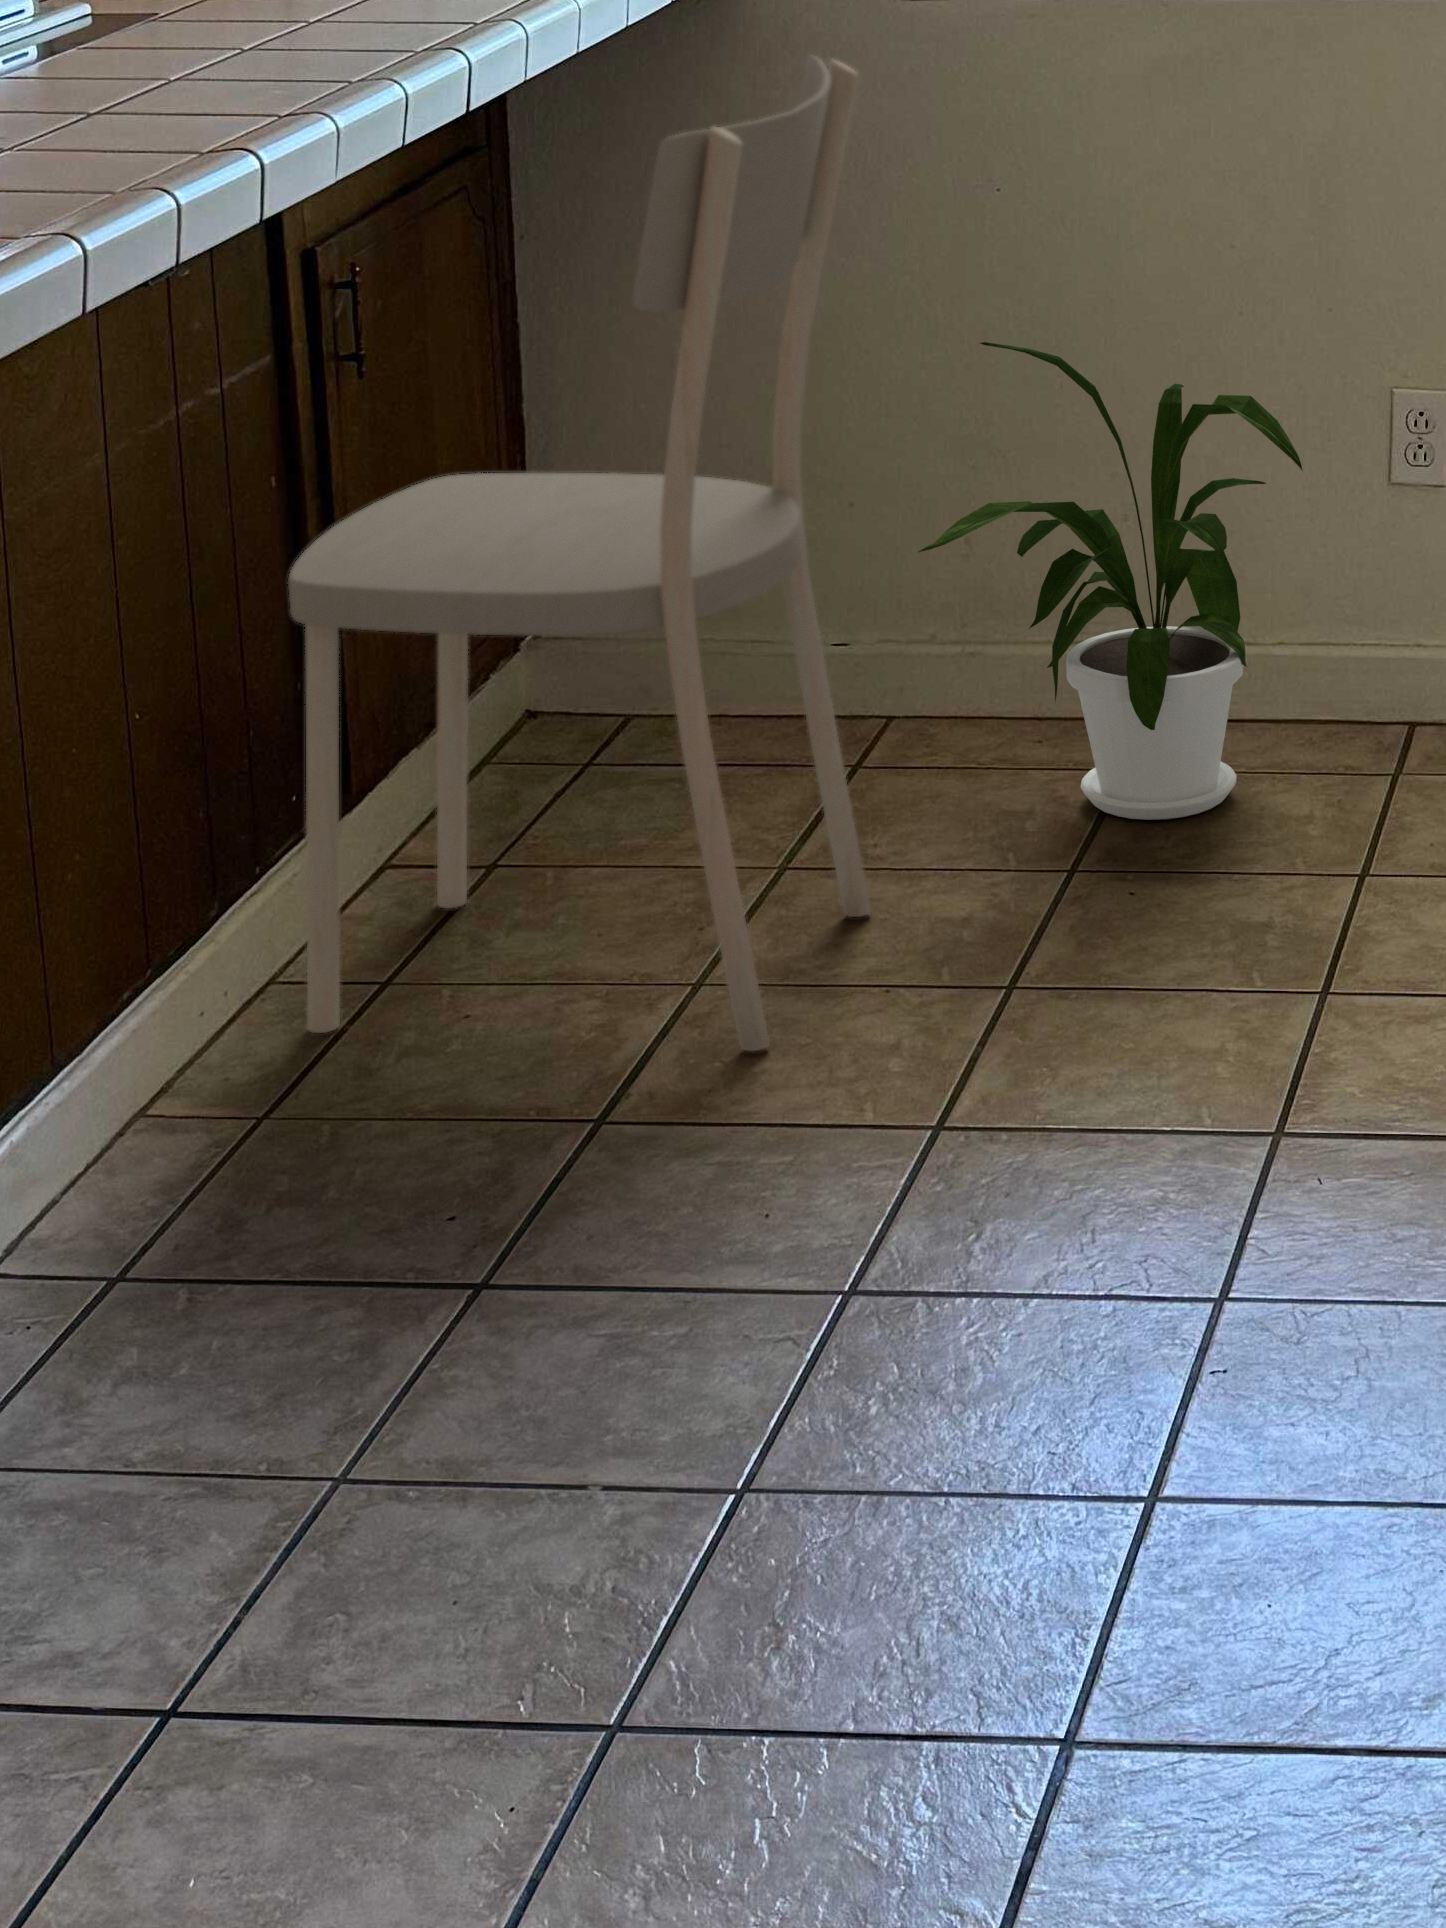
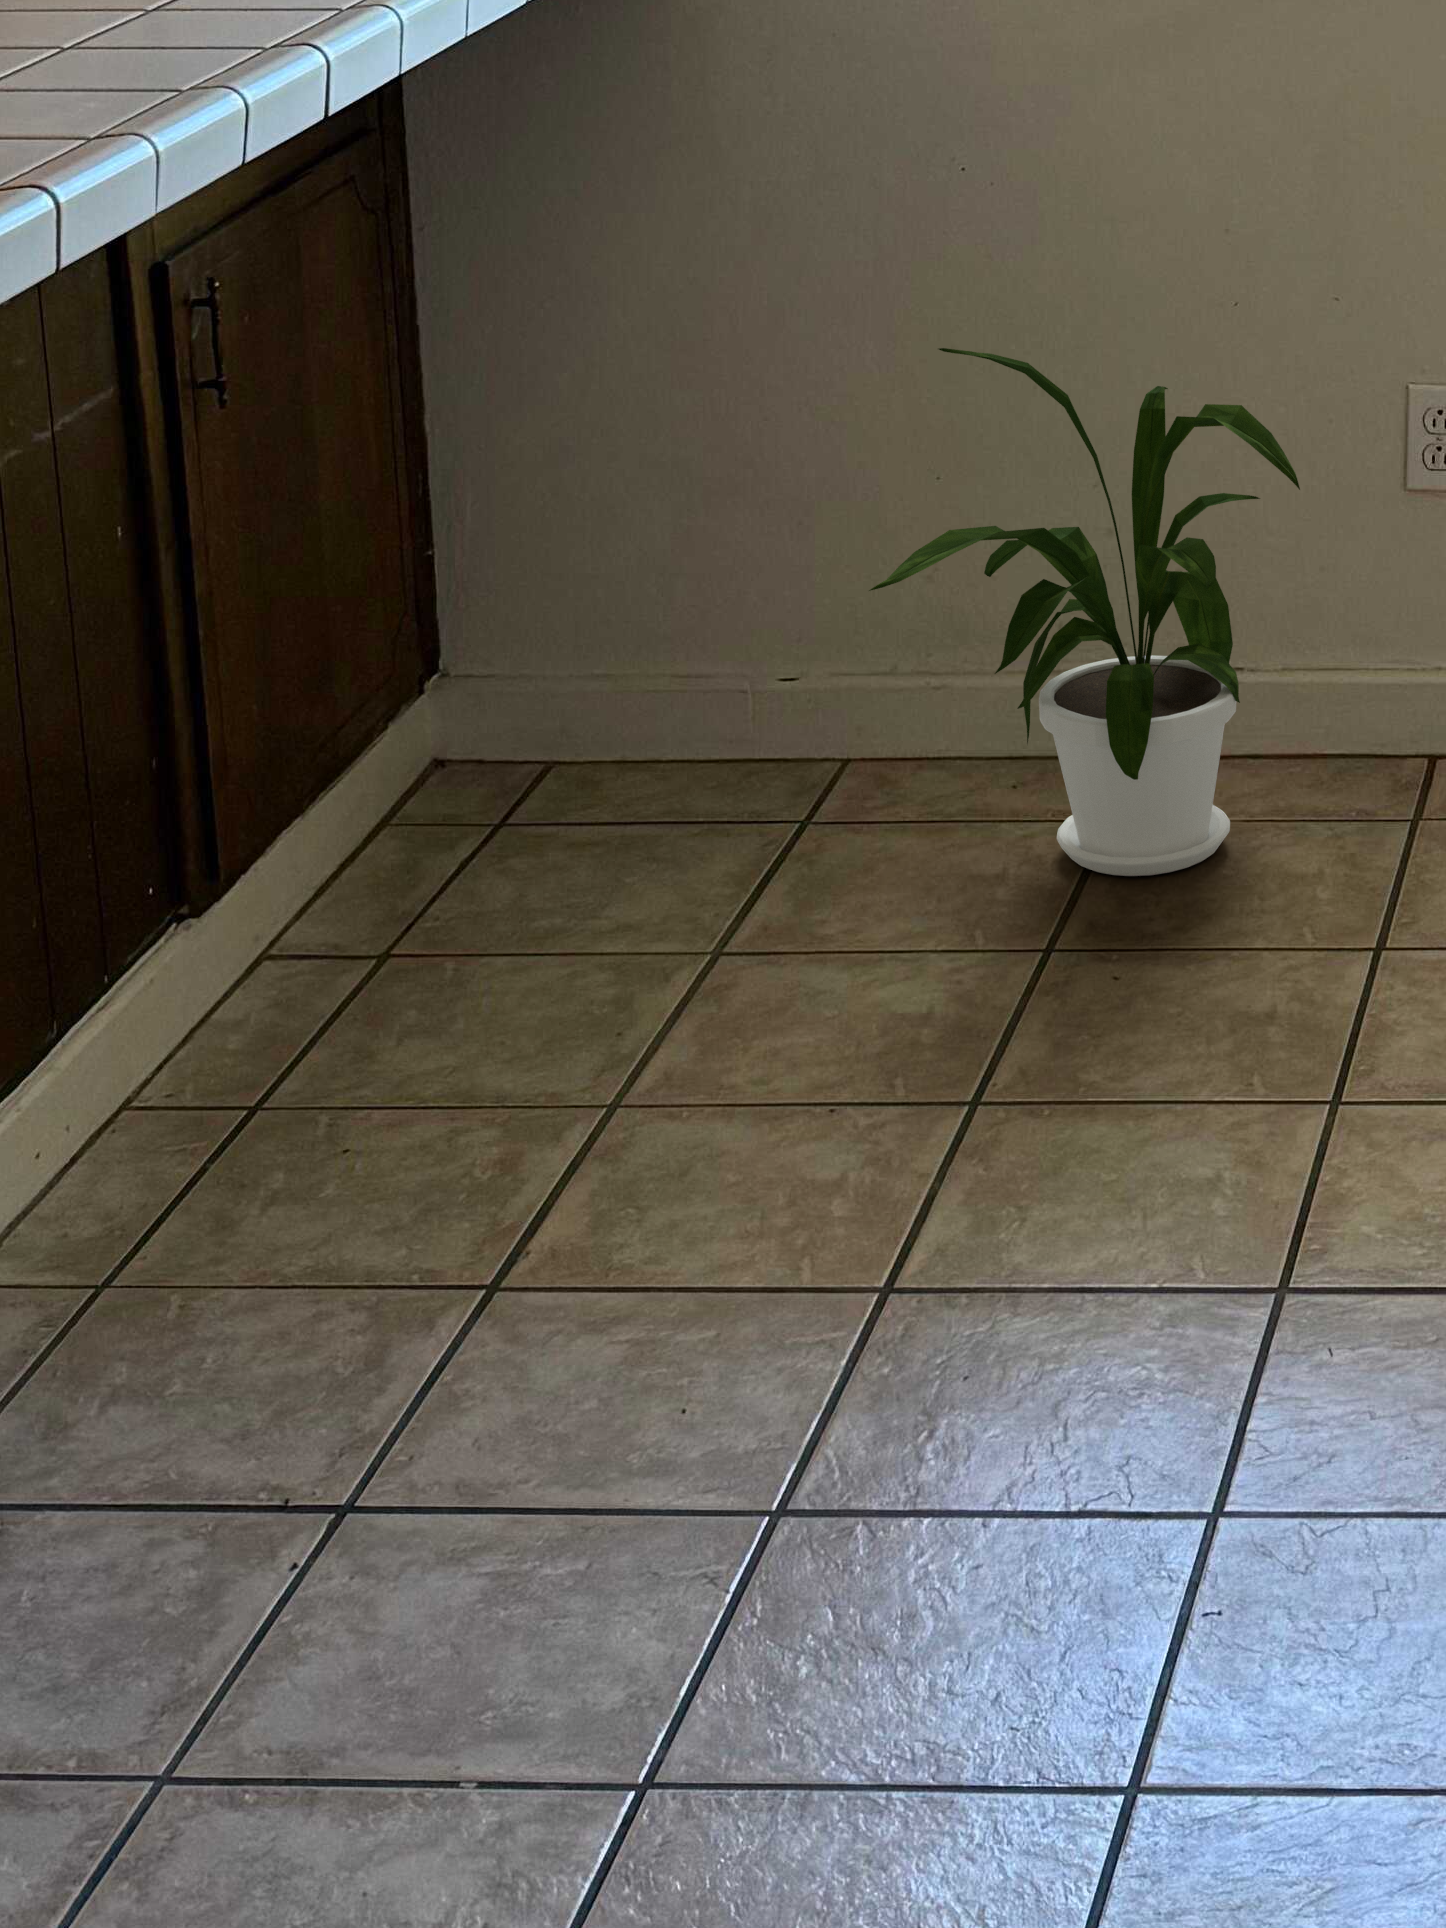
dining chair: present [288,56,871,1051] -> none [139,41,820,1181]

